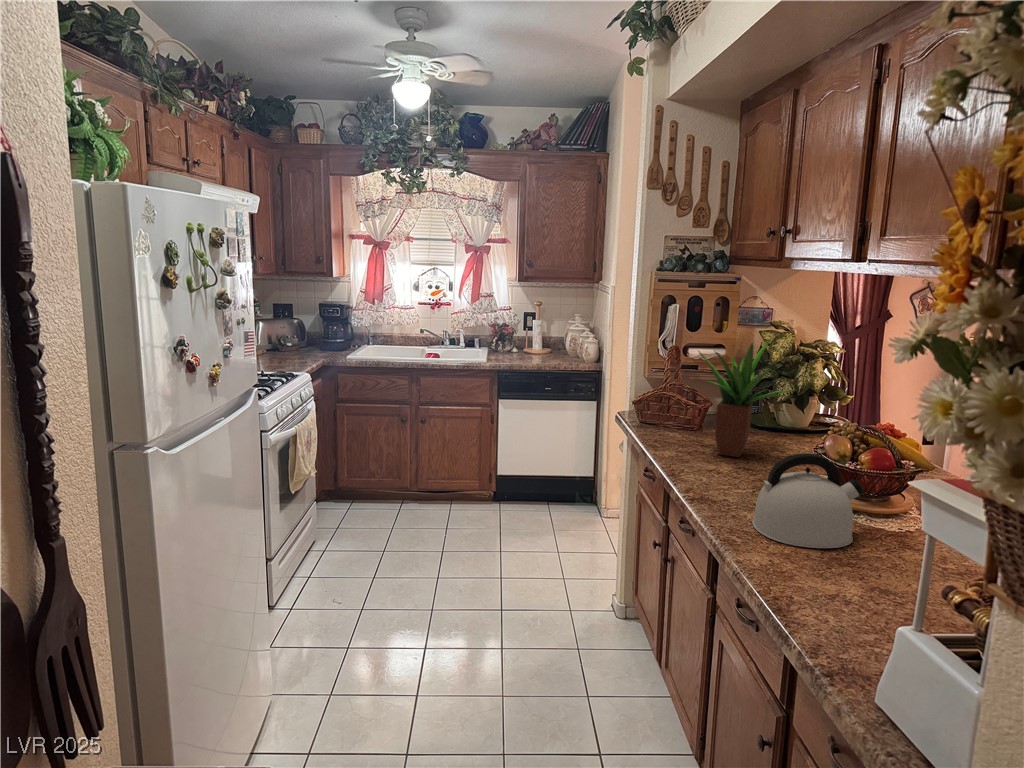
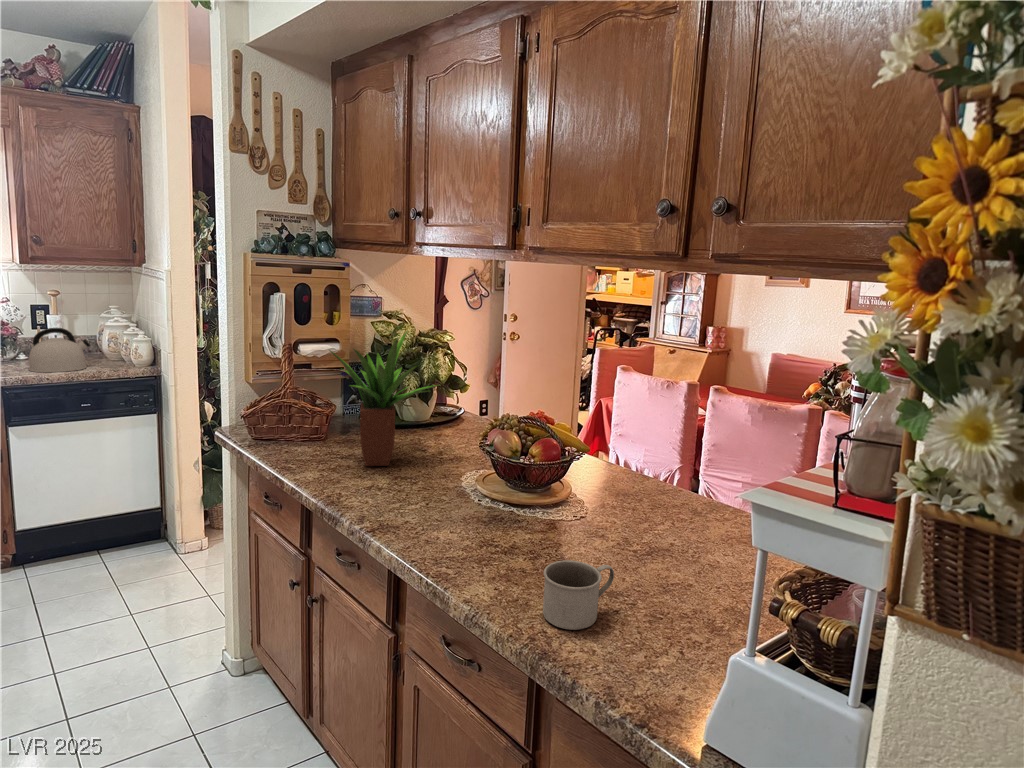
kettle: present [752,453,864,548] -> present [29,328,90,372]
mug: none [799,544,879,606] -> present [543,560,614,630]

